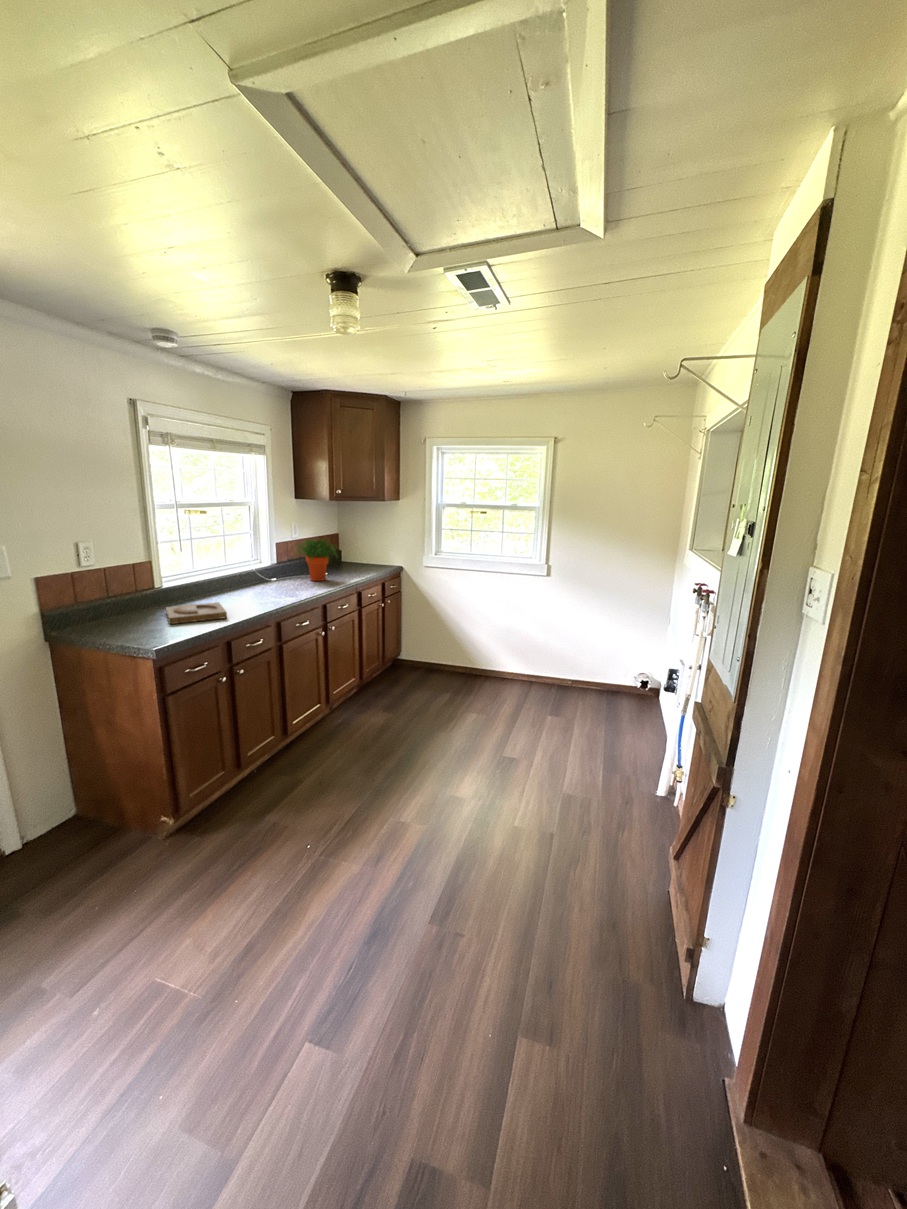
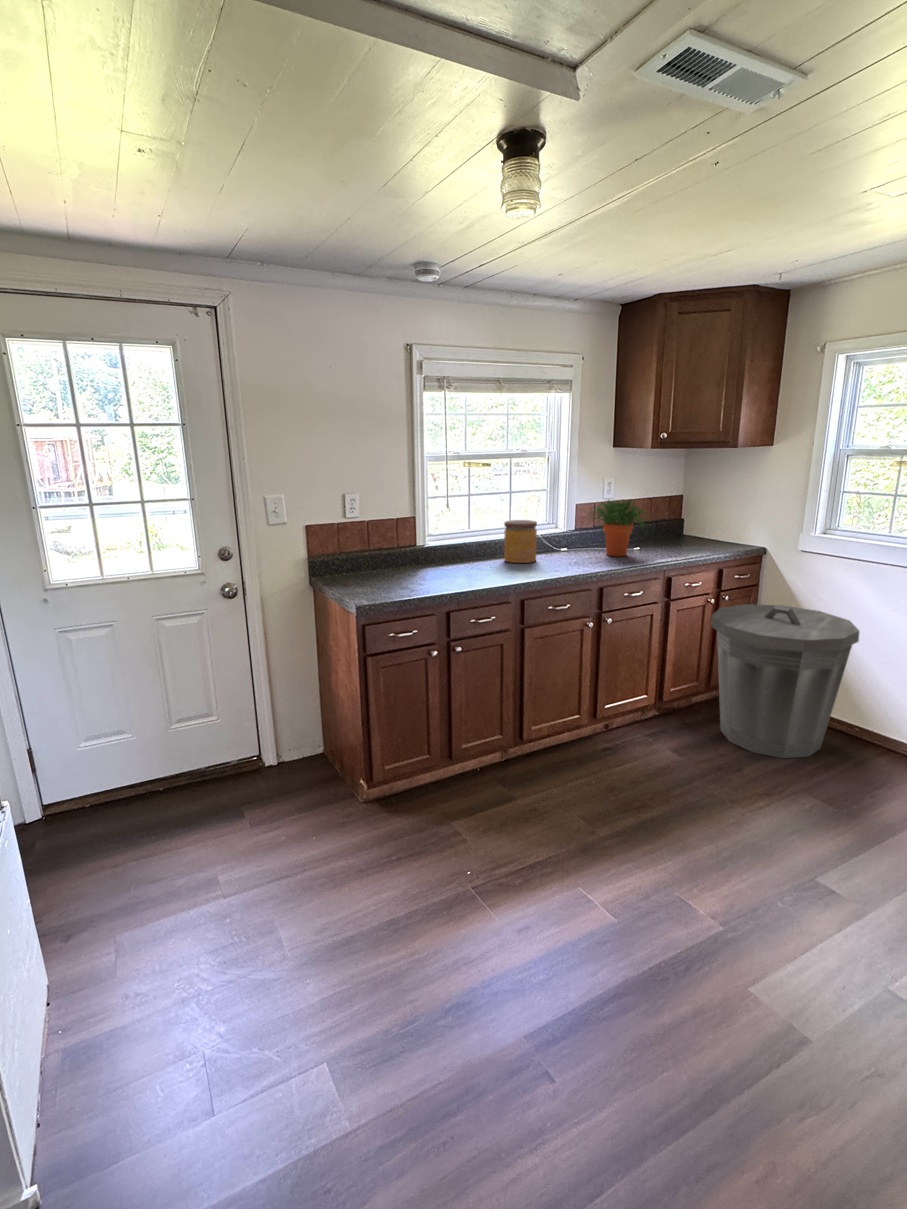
jar: none [234,558,265,594] -> present [504,520,537,563]
tray: present [166,602,227,624] -> none [400,565,465,585]
trash can: none [388,602,468,698] -> present [710,604,859,758]

